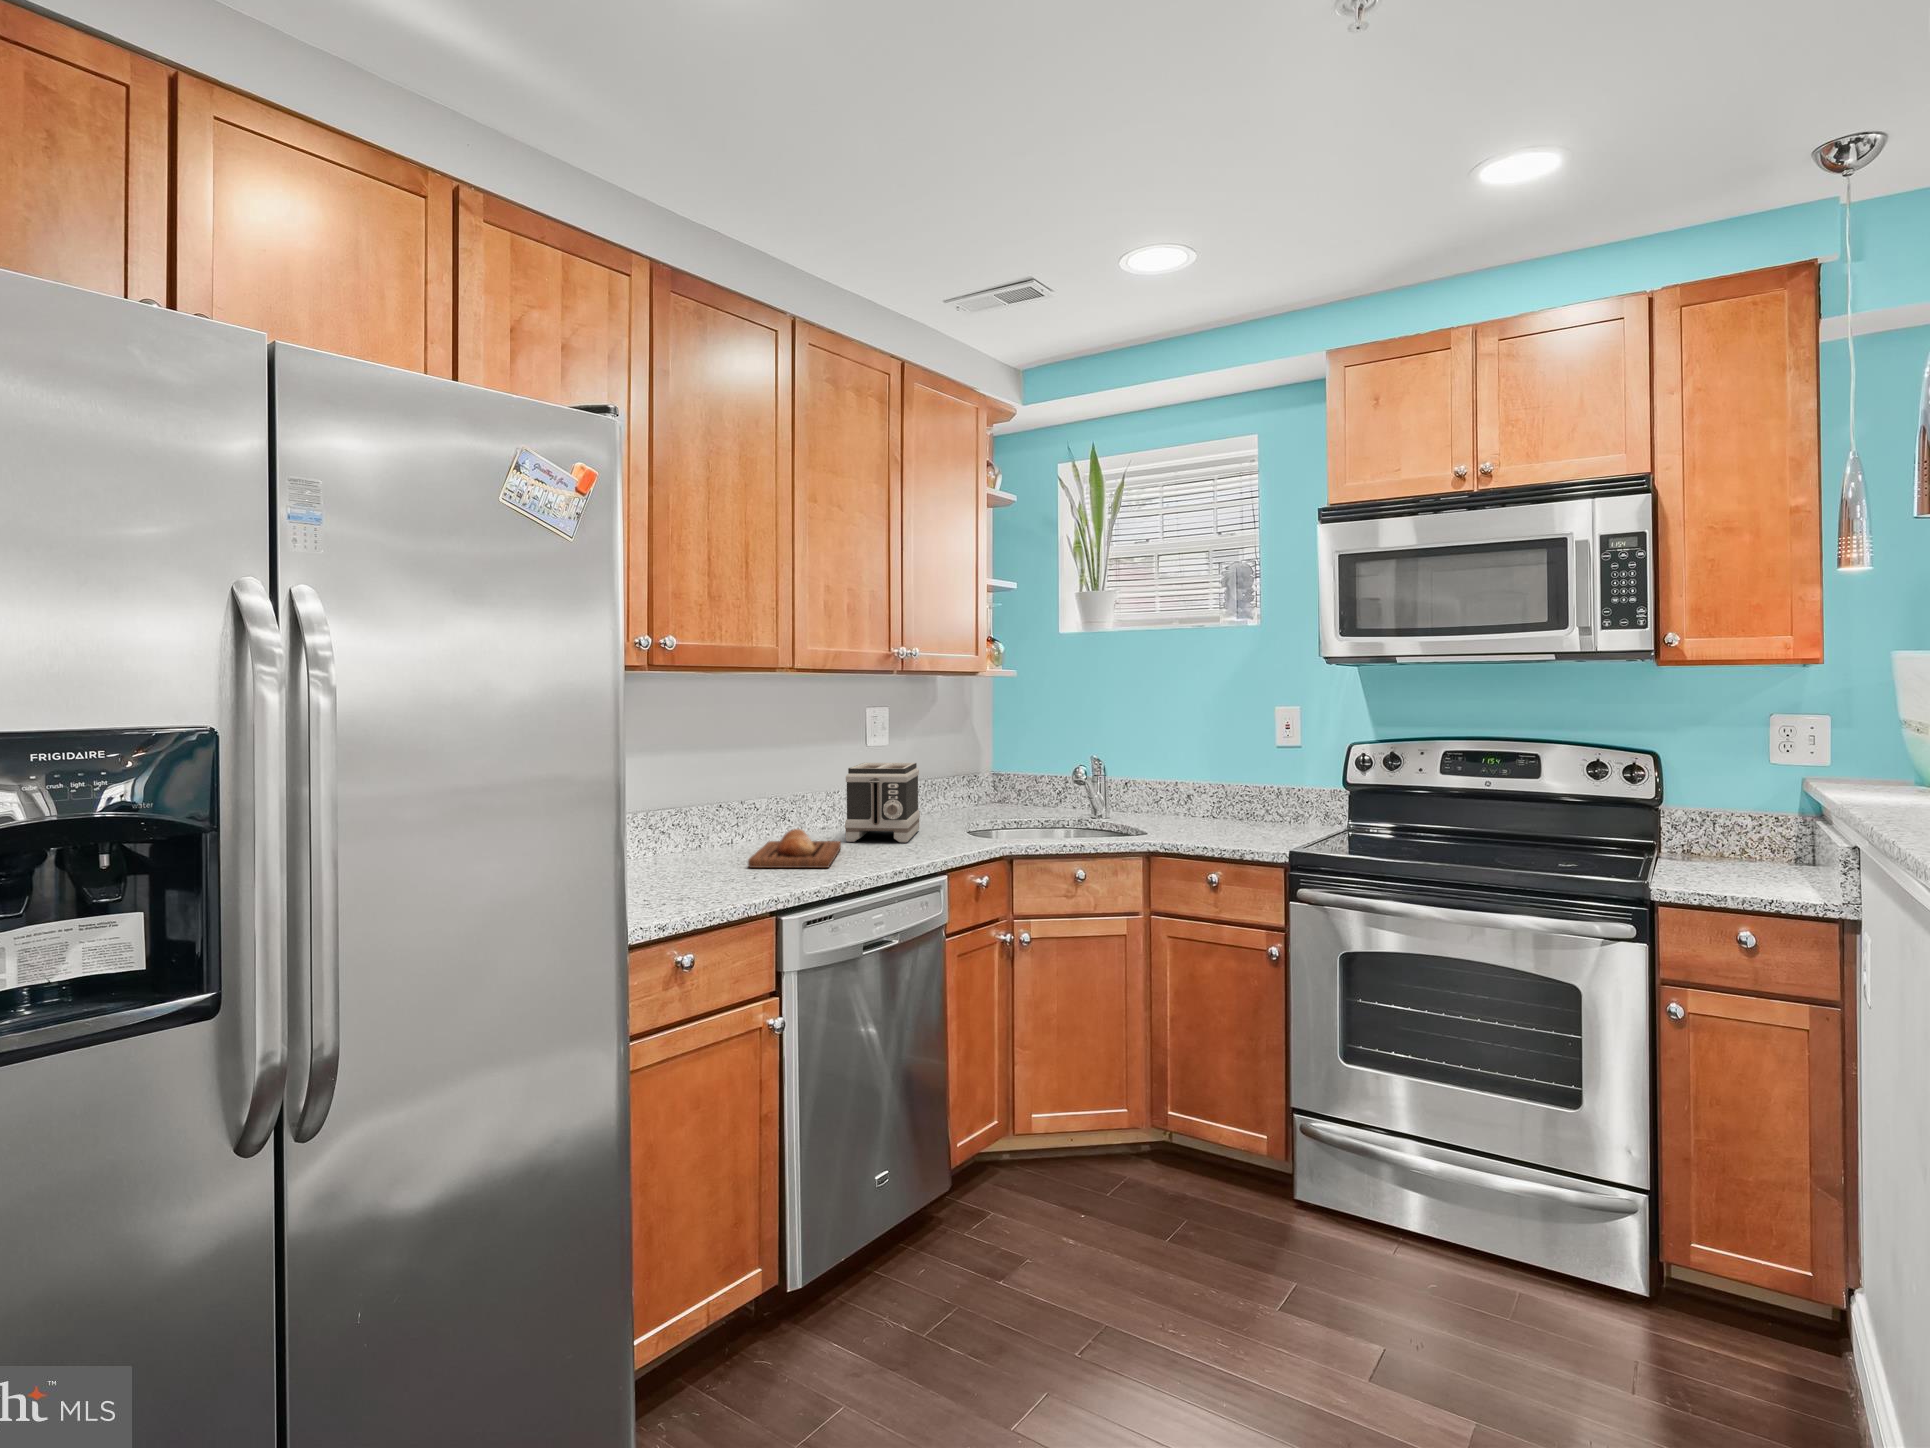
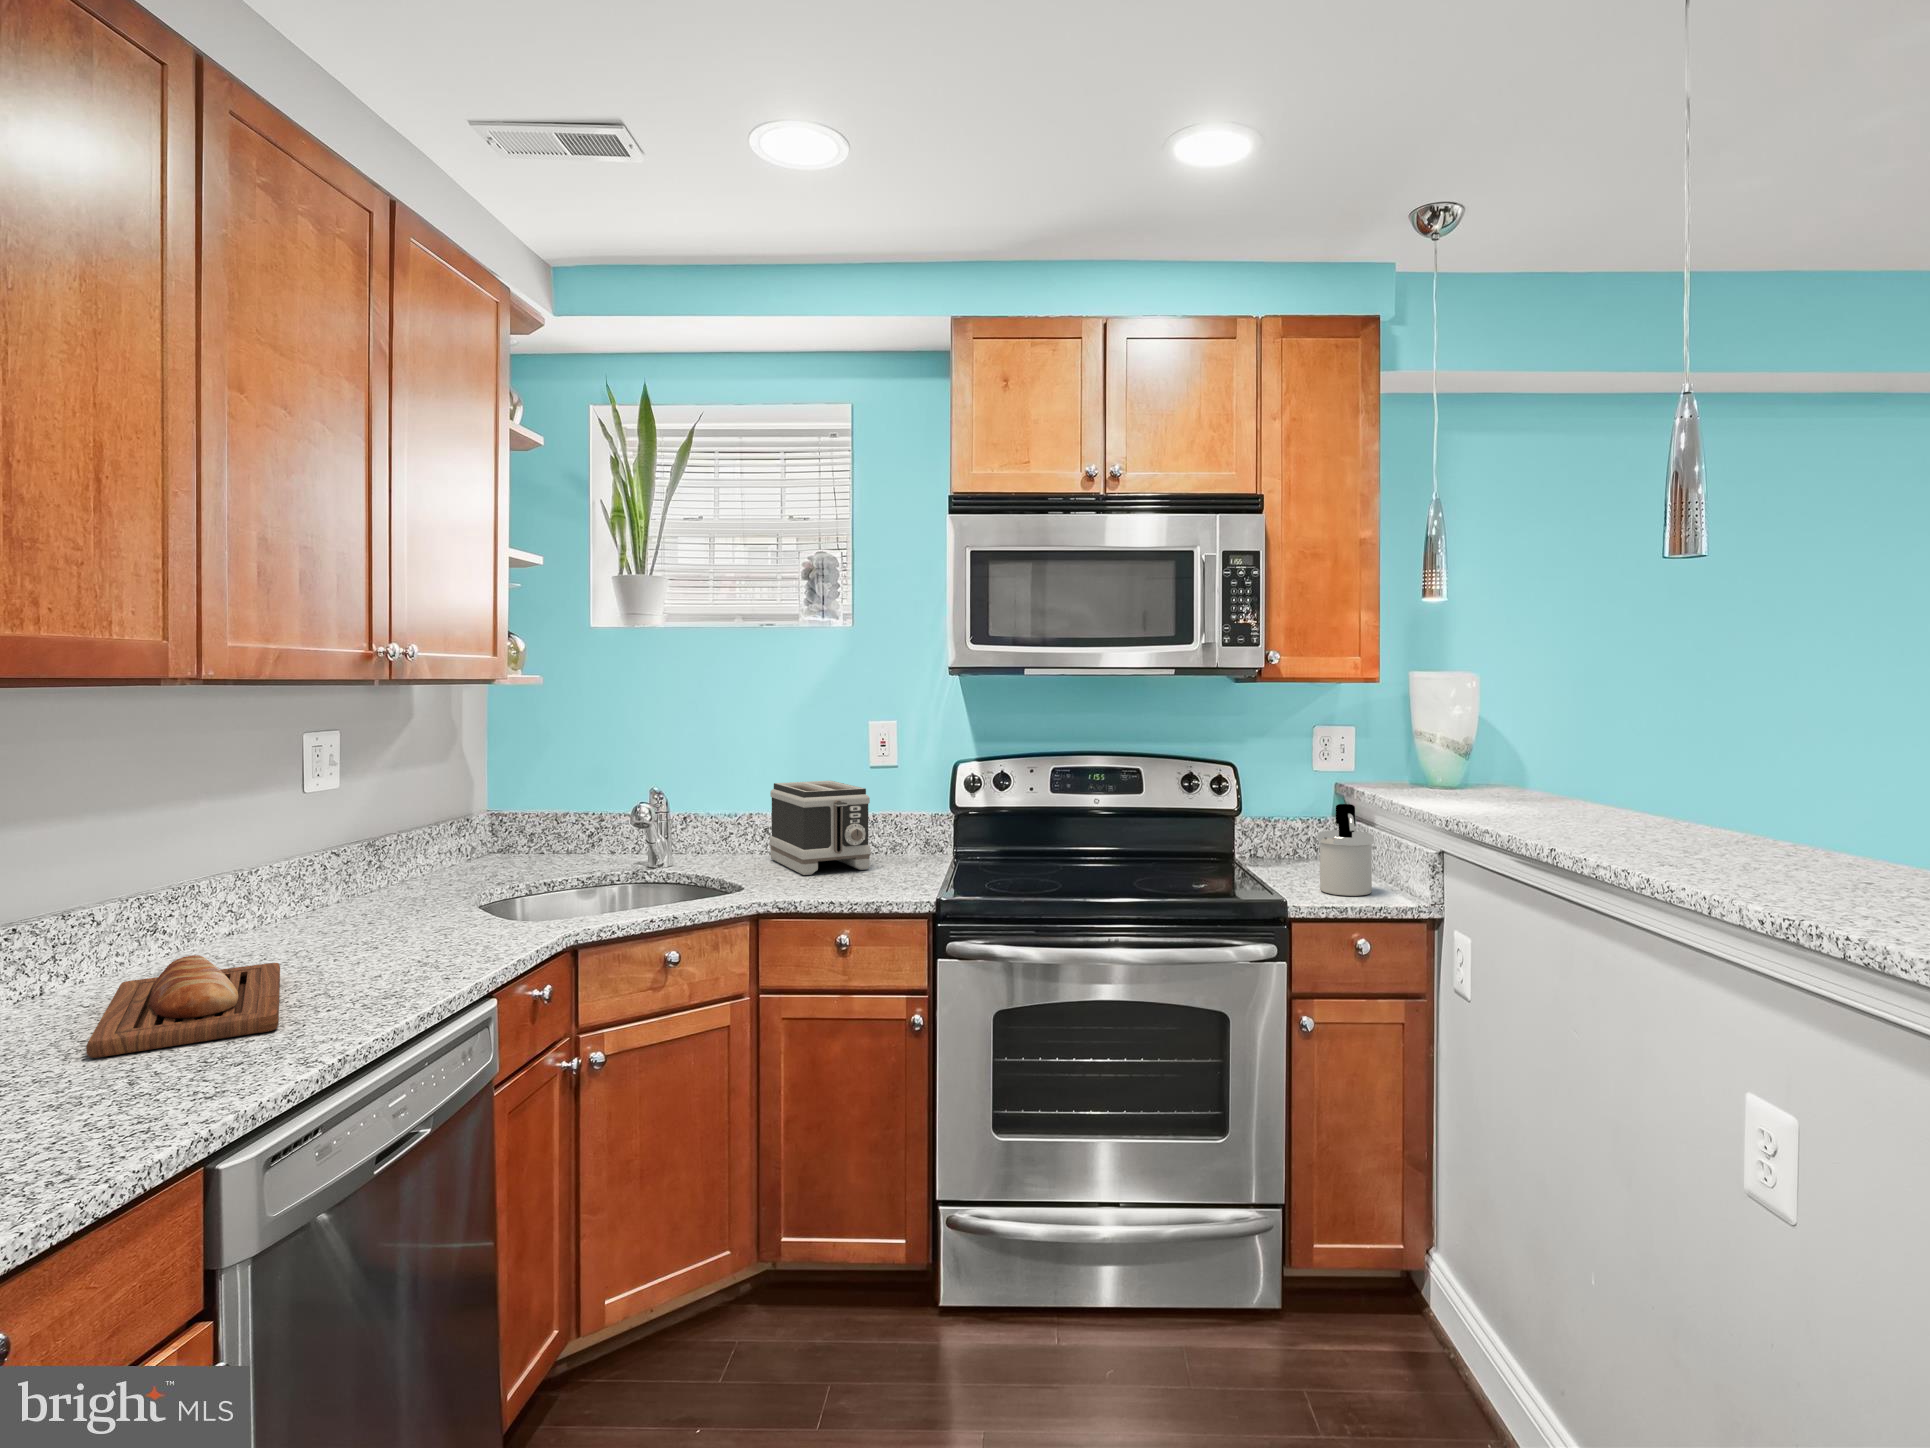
toaster: present [845,763,920,842] -> present [769,781,871,875]
soap dispenser: none [1709,792,1780,889] -> present [1318,804,1373,896]

